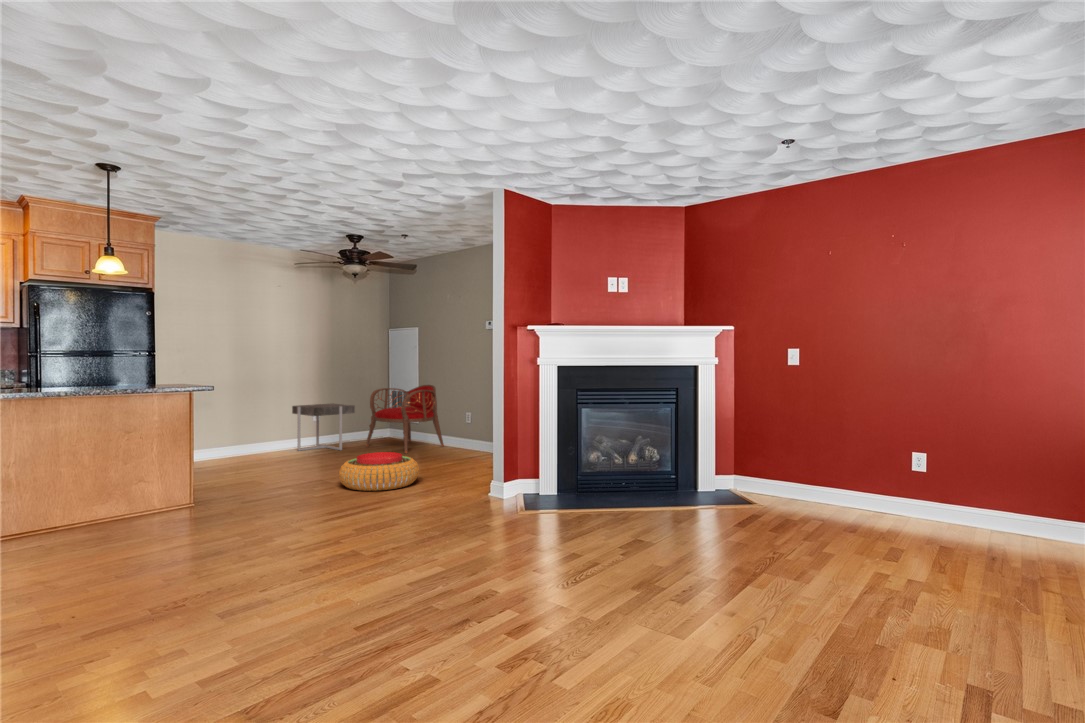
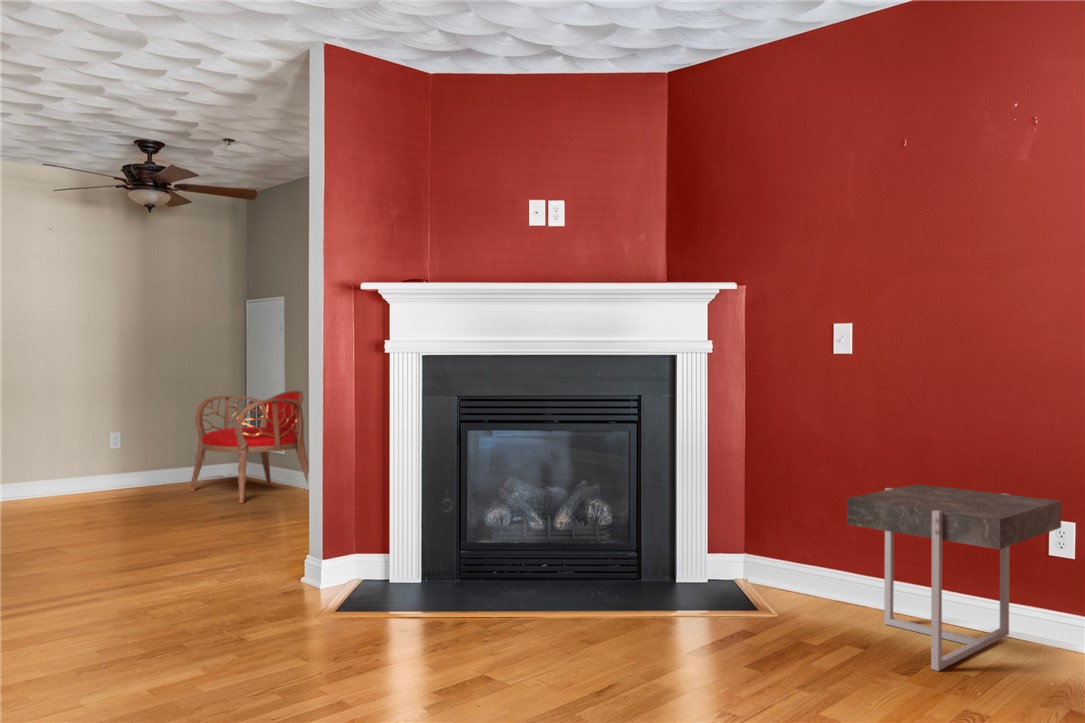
side table: present [292,403,355,451] -> present [847,484,1061,671]
pouf: present [339,452,419,491] -> none [65,502,210,569]

